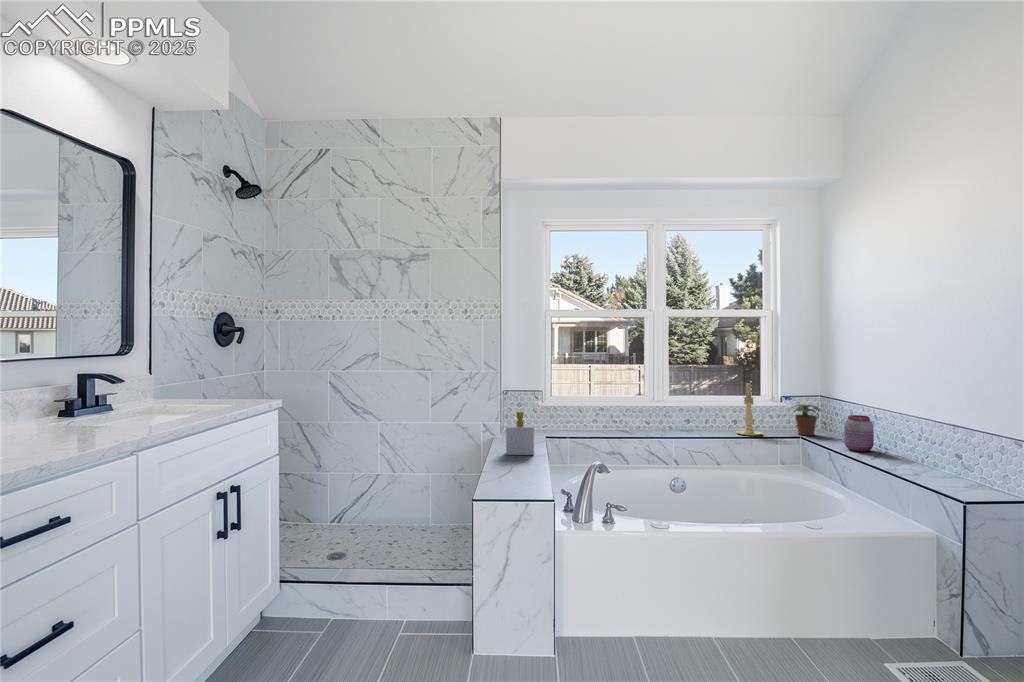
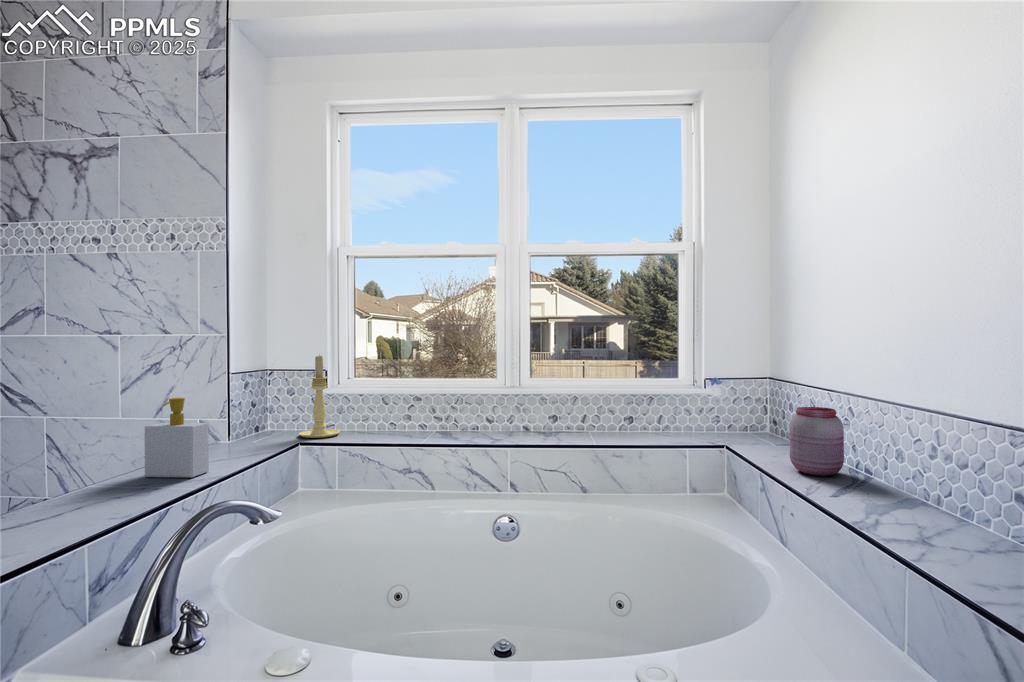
candle holder: present [736,383,762,436] -> present [299,356,340,438]
potted plant: present [792,405,820,436] -> none [712,391,764,443]

